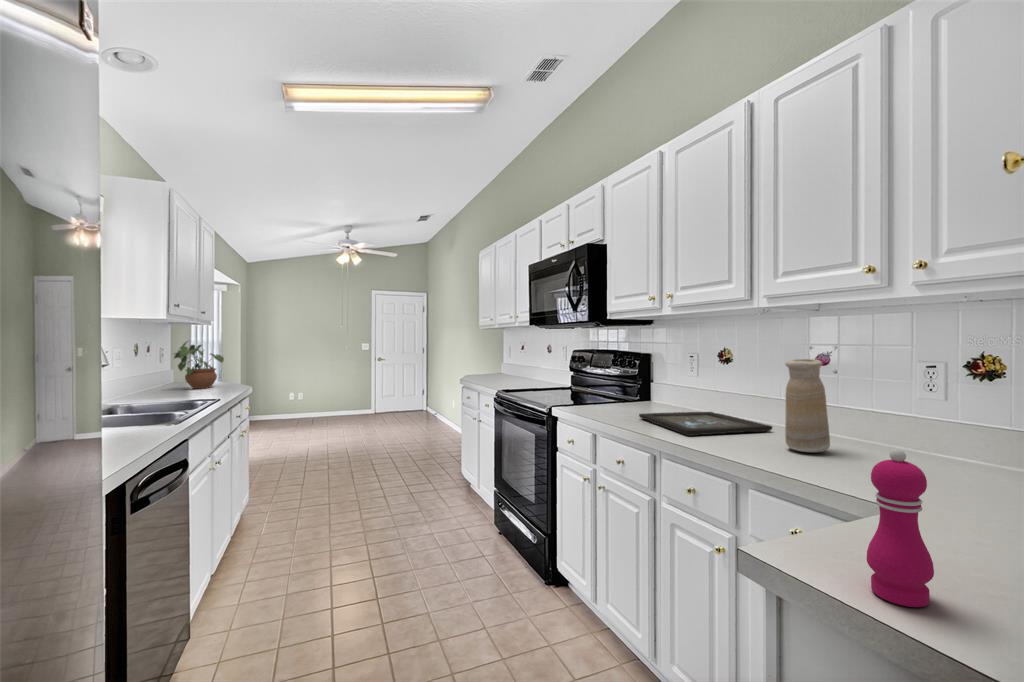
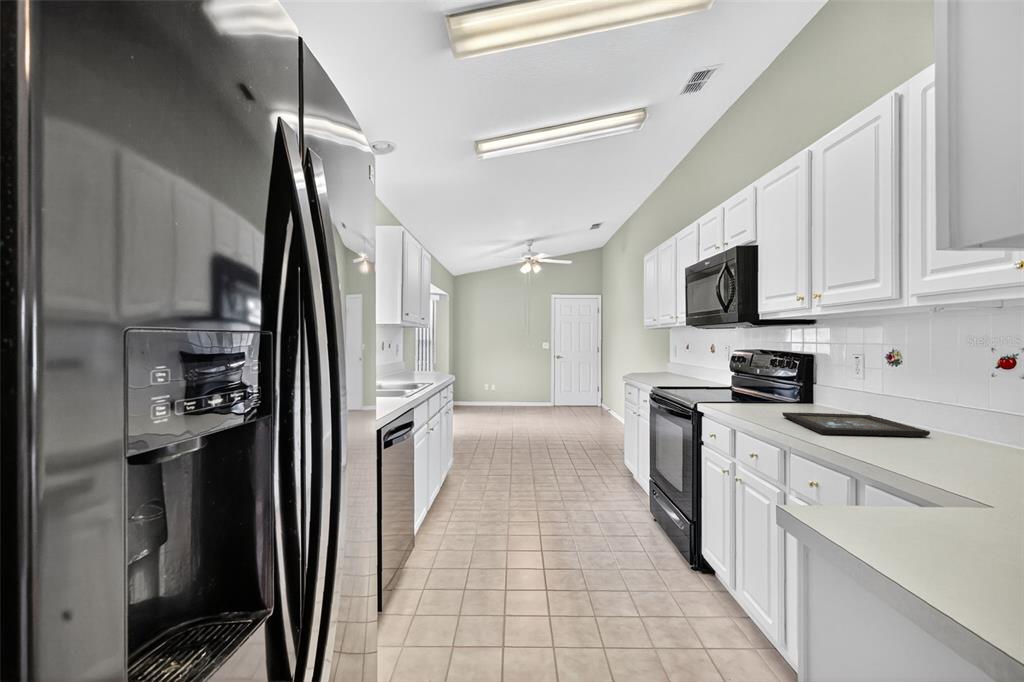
potted plant: present [174,341,224,389] -> none [400,340,435,377]
vase: present [785,359,830,453] -> none [926,361,980,458]
pepper mill: present [867,449,934,607] -> none [879,433,936,564]

